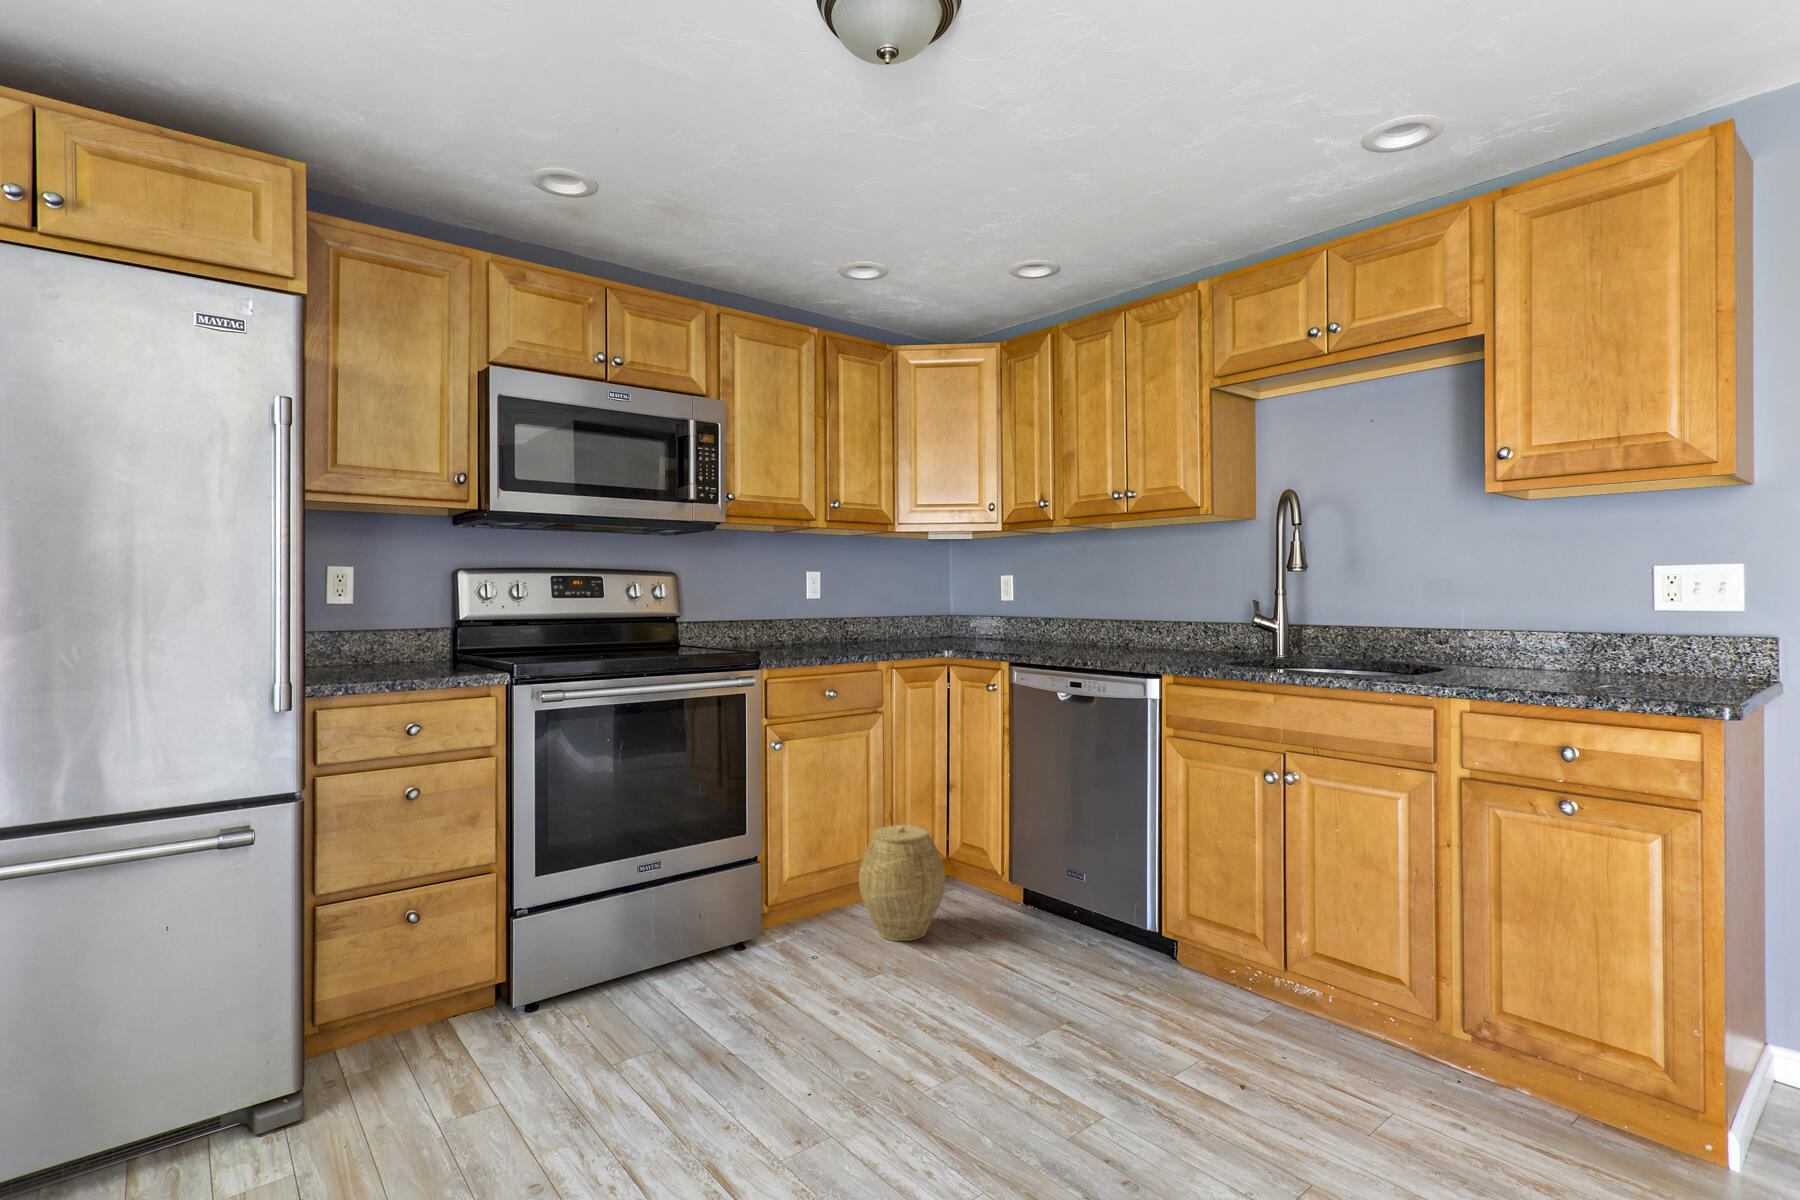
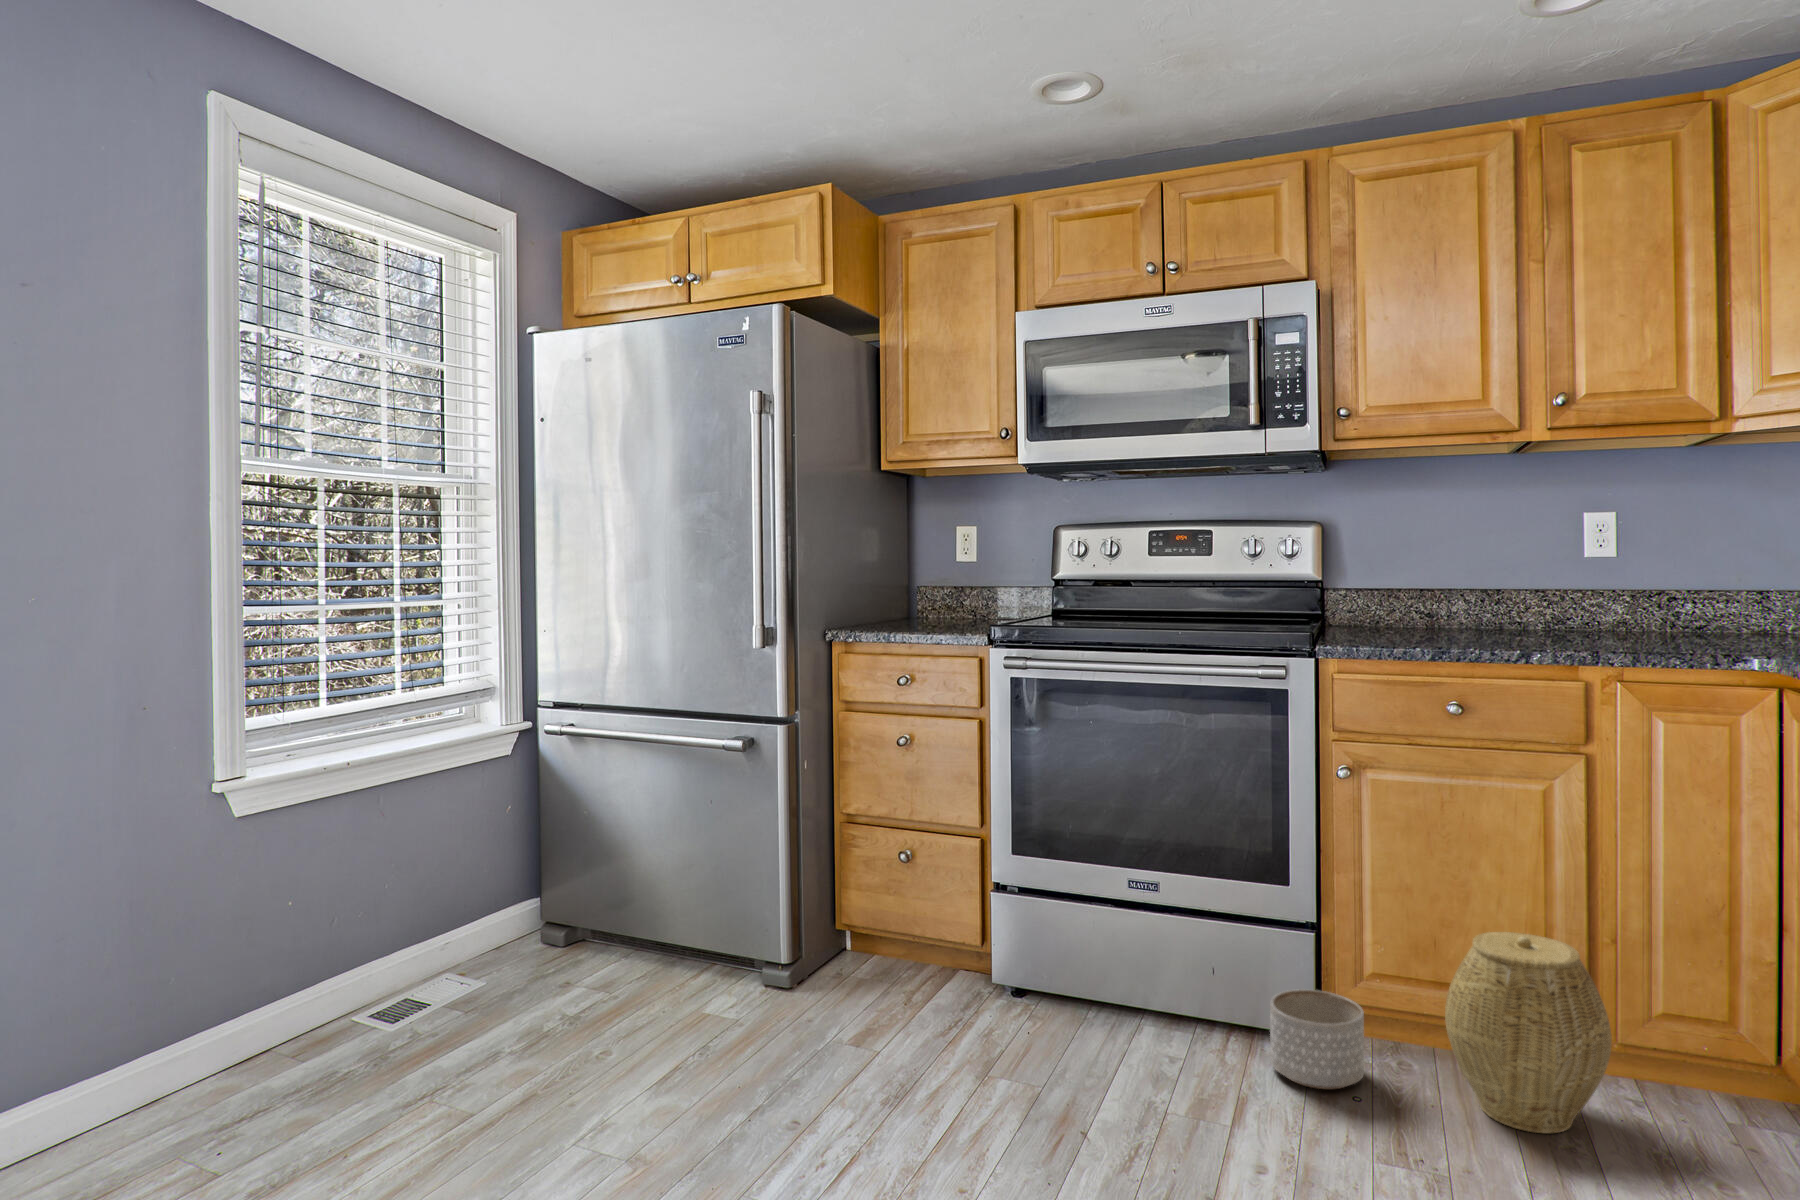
planter: none [771,904,833,972] -> present [1270,989,1364,1089]

